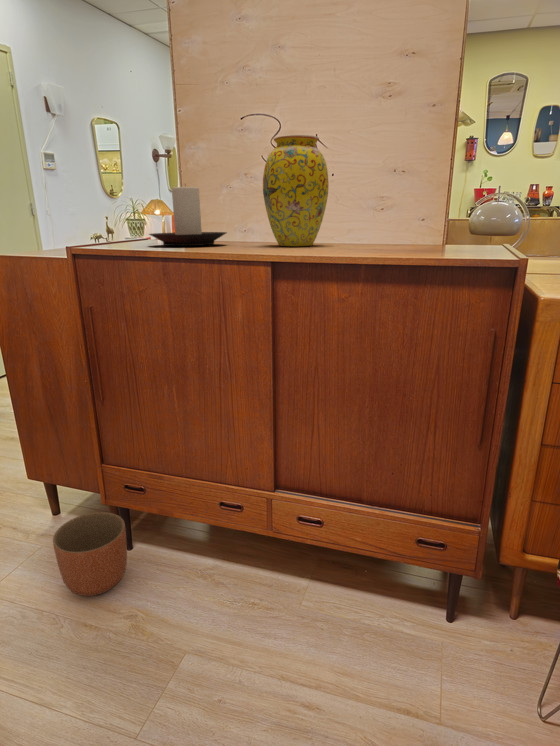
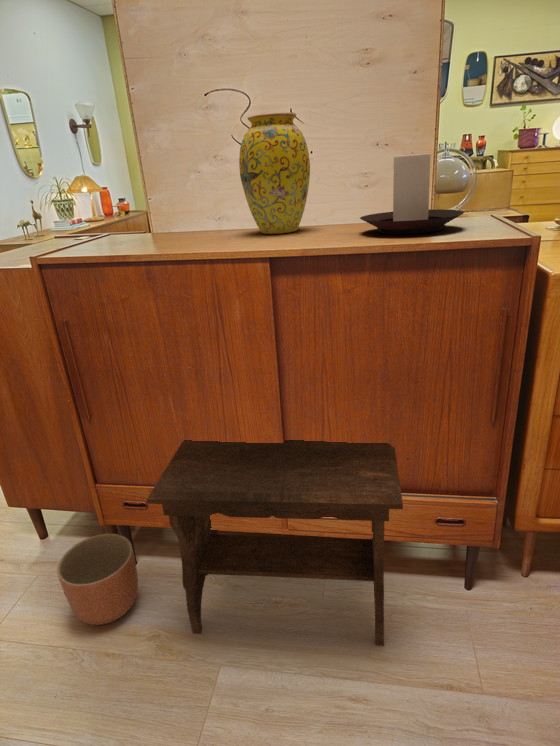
candle holder: present [149,187,226,246] -> present [360,153,464,234]
footstool: none [133,424,382,661] -> present [147,440,403,646]

